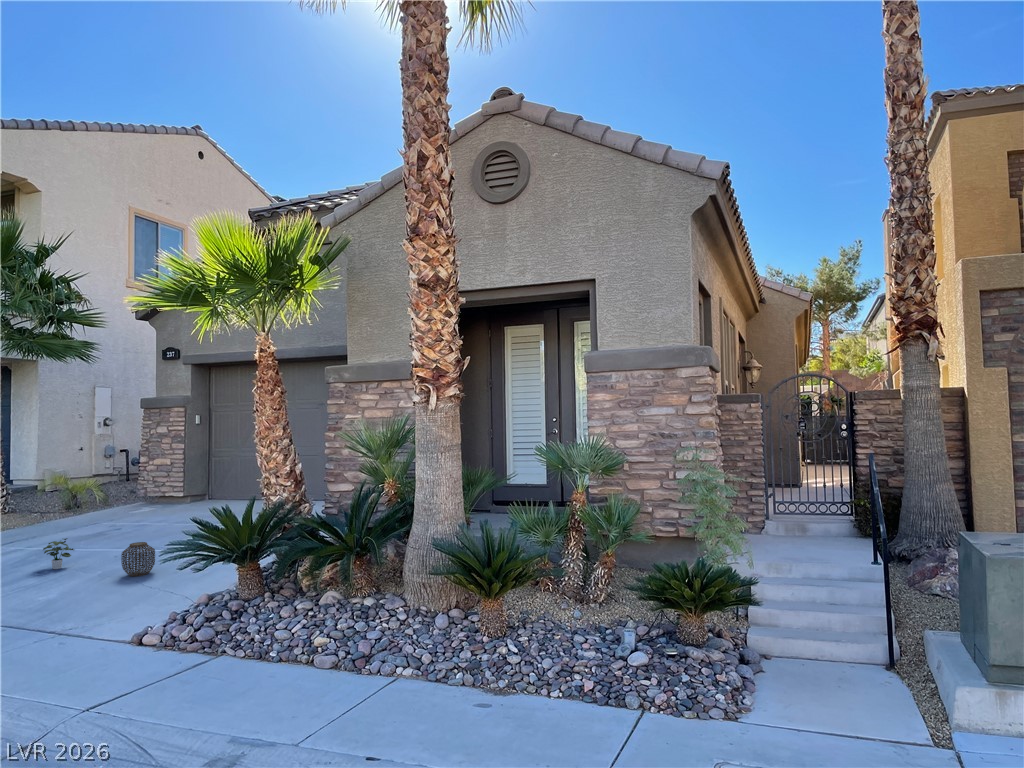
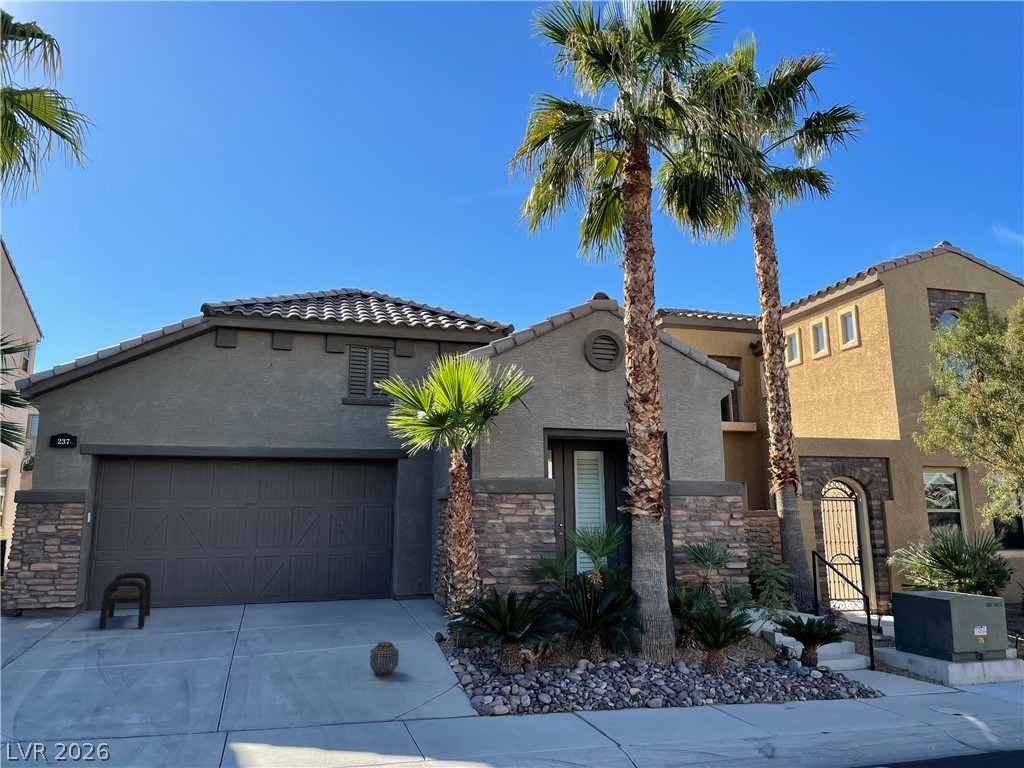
bench: none [106,469,173,515] -> present [99,573,151,629]
potted plant: present [43,538,74,569] -> none [263,648,293,682]

